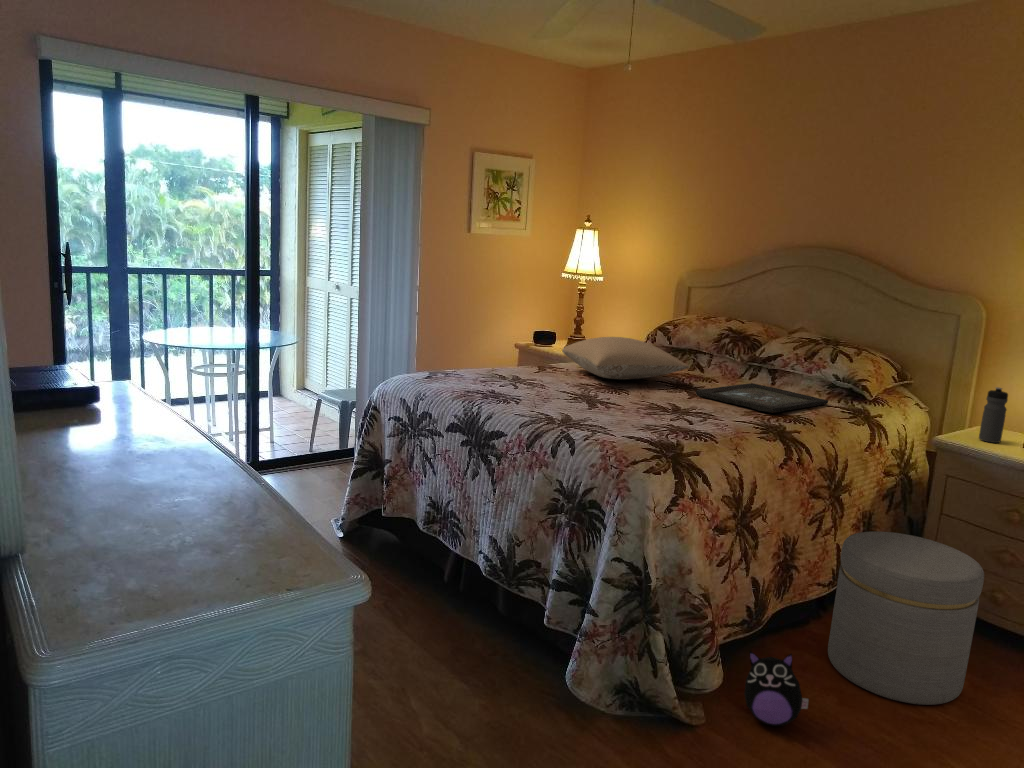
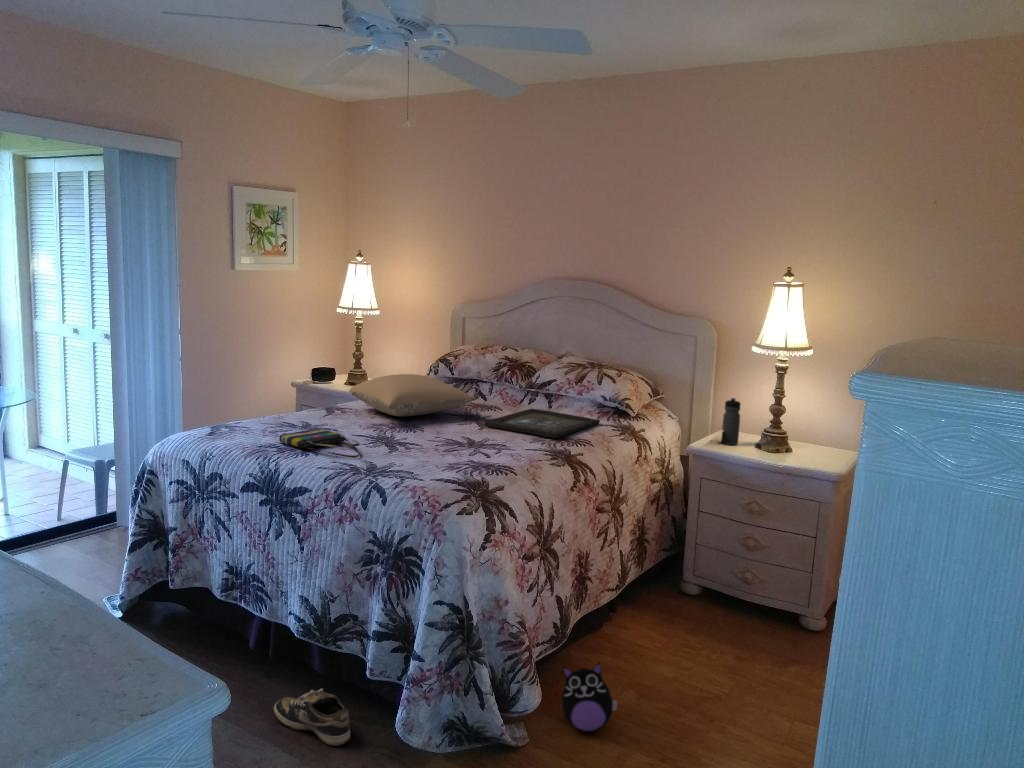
tote bag: none [487,382,560,410] -> present [279,429,359,458]
ottoman: present [828,532,984,705] -> none [623,535,742,685]
shoe: none [456,627,523,684] -> present [274,688,350,746]

